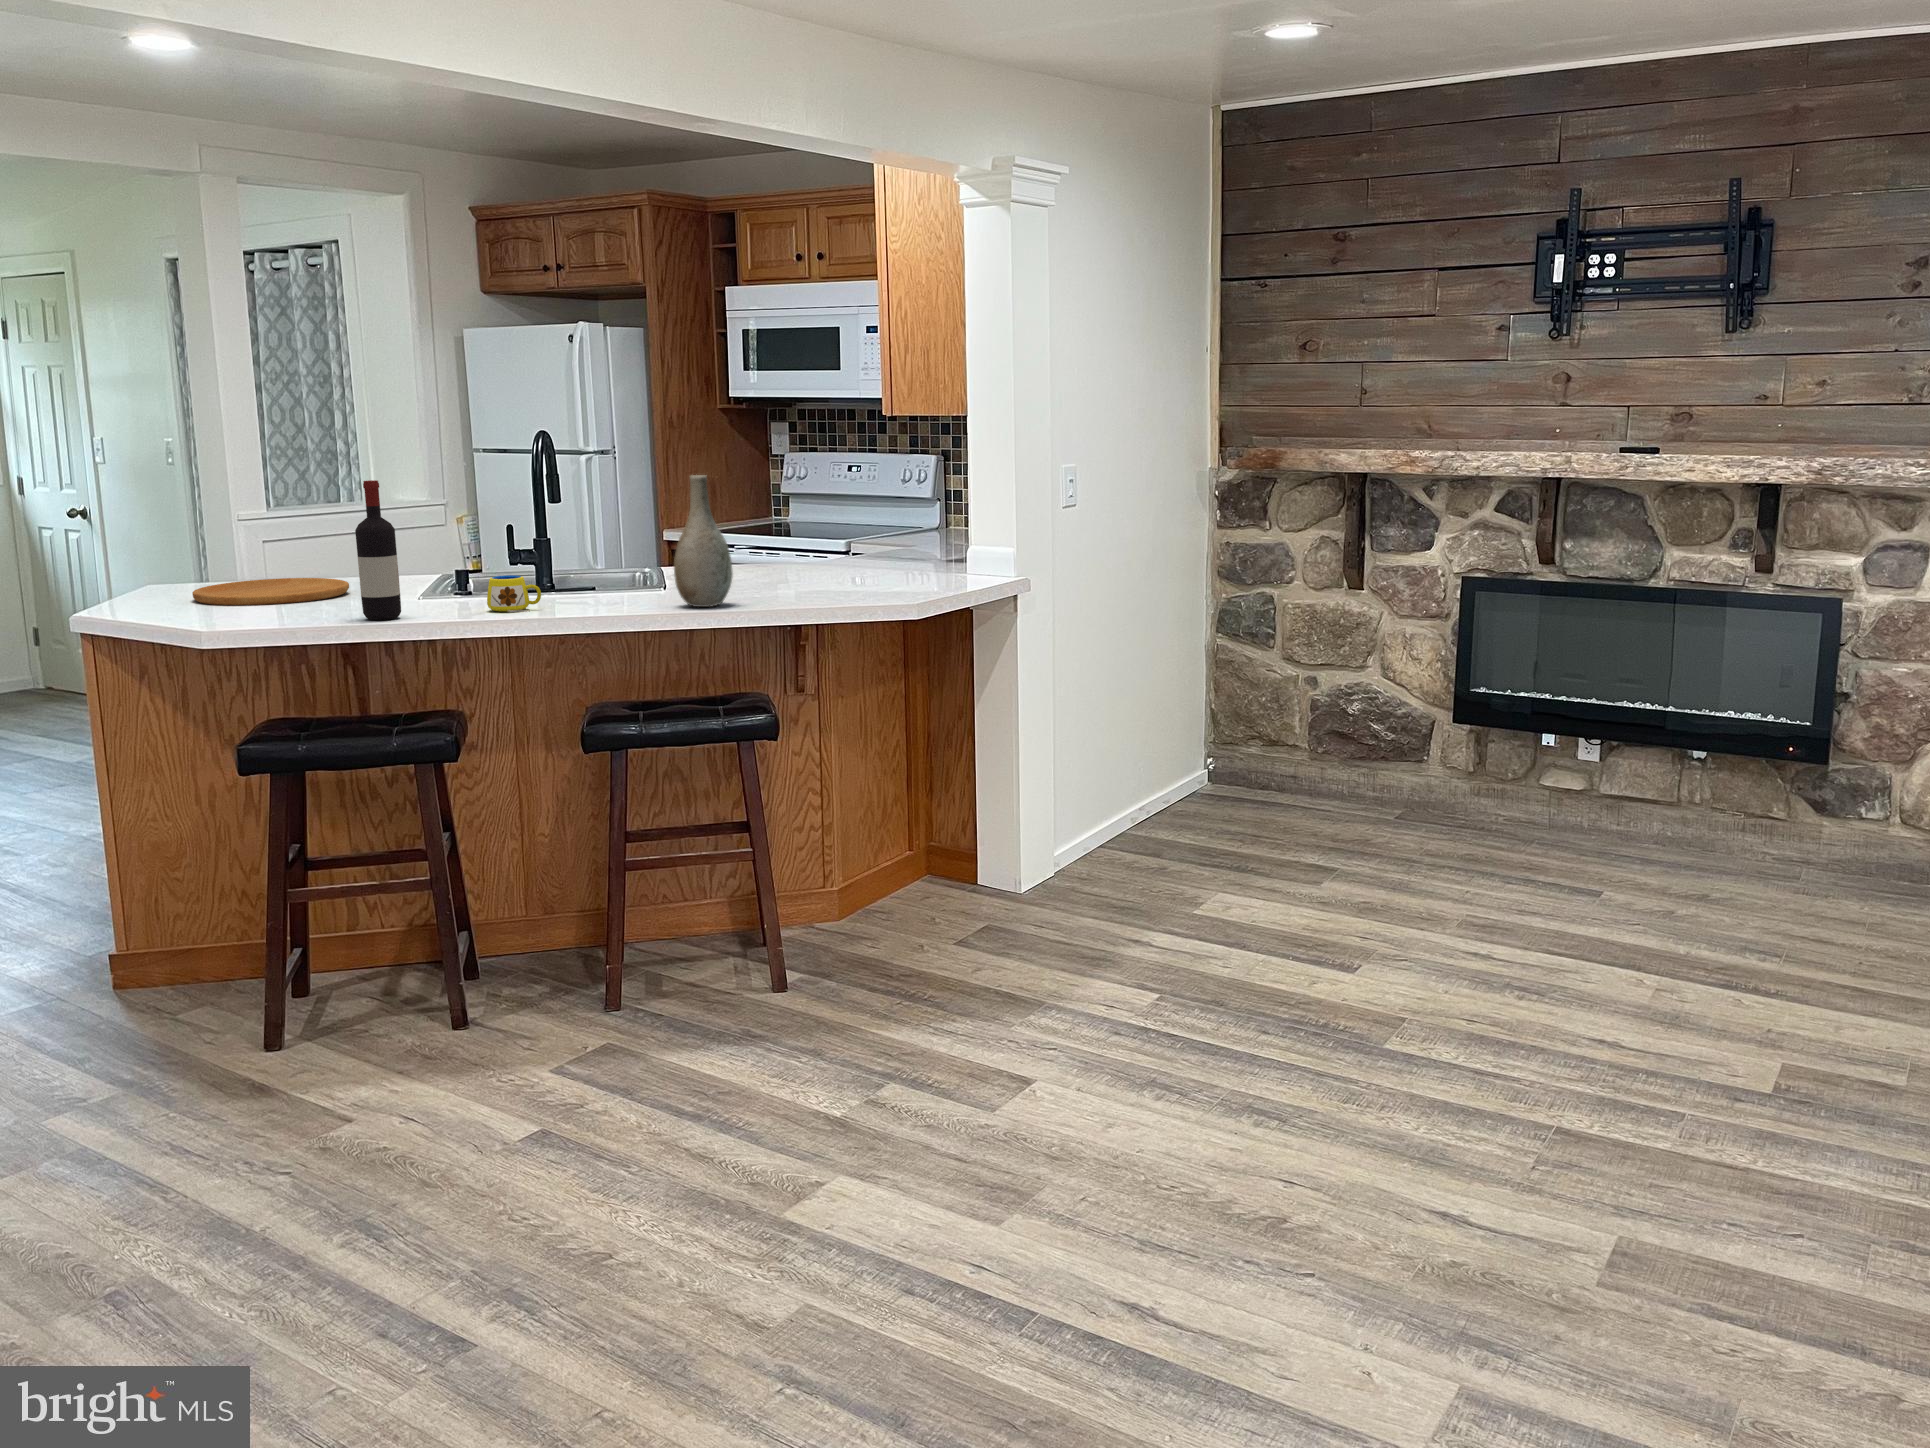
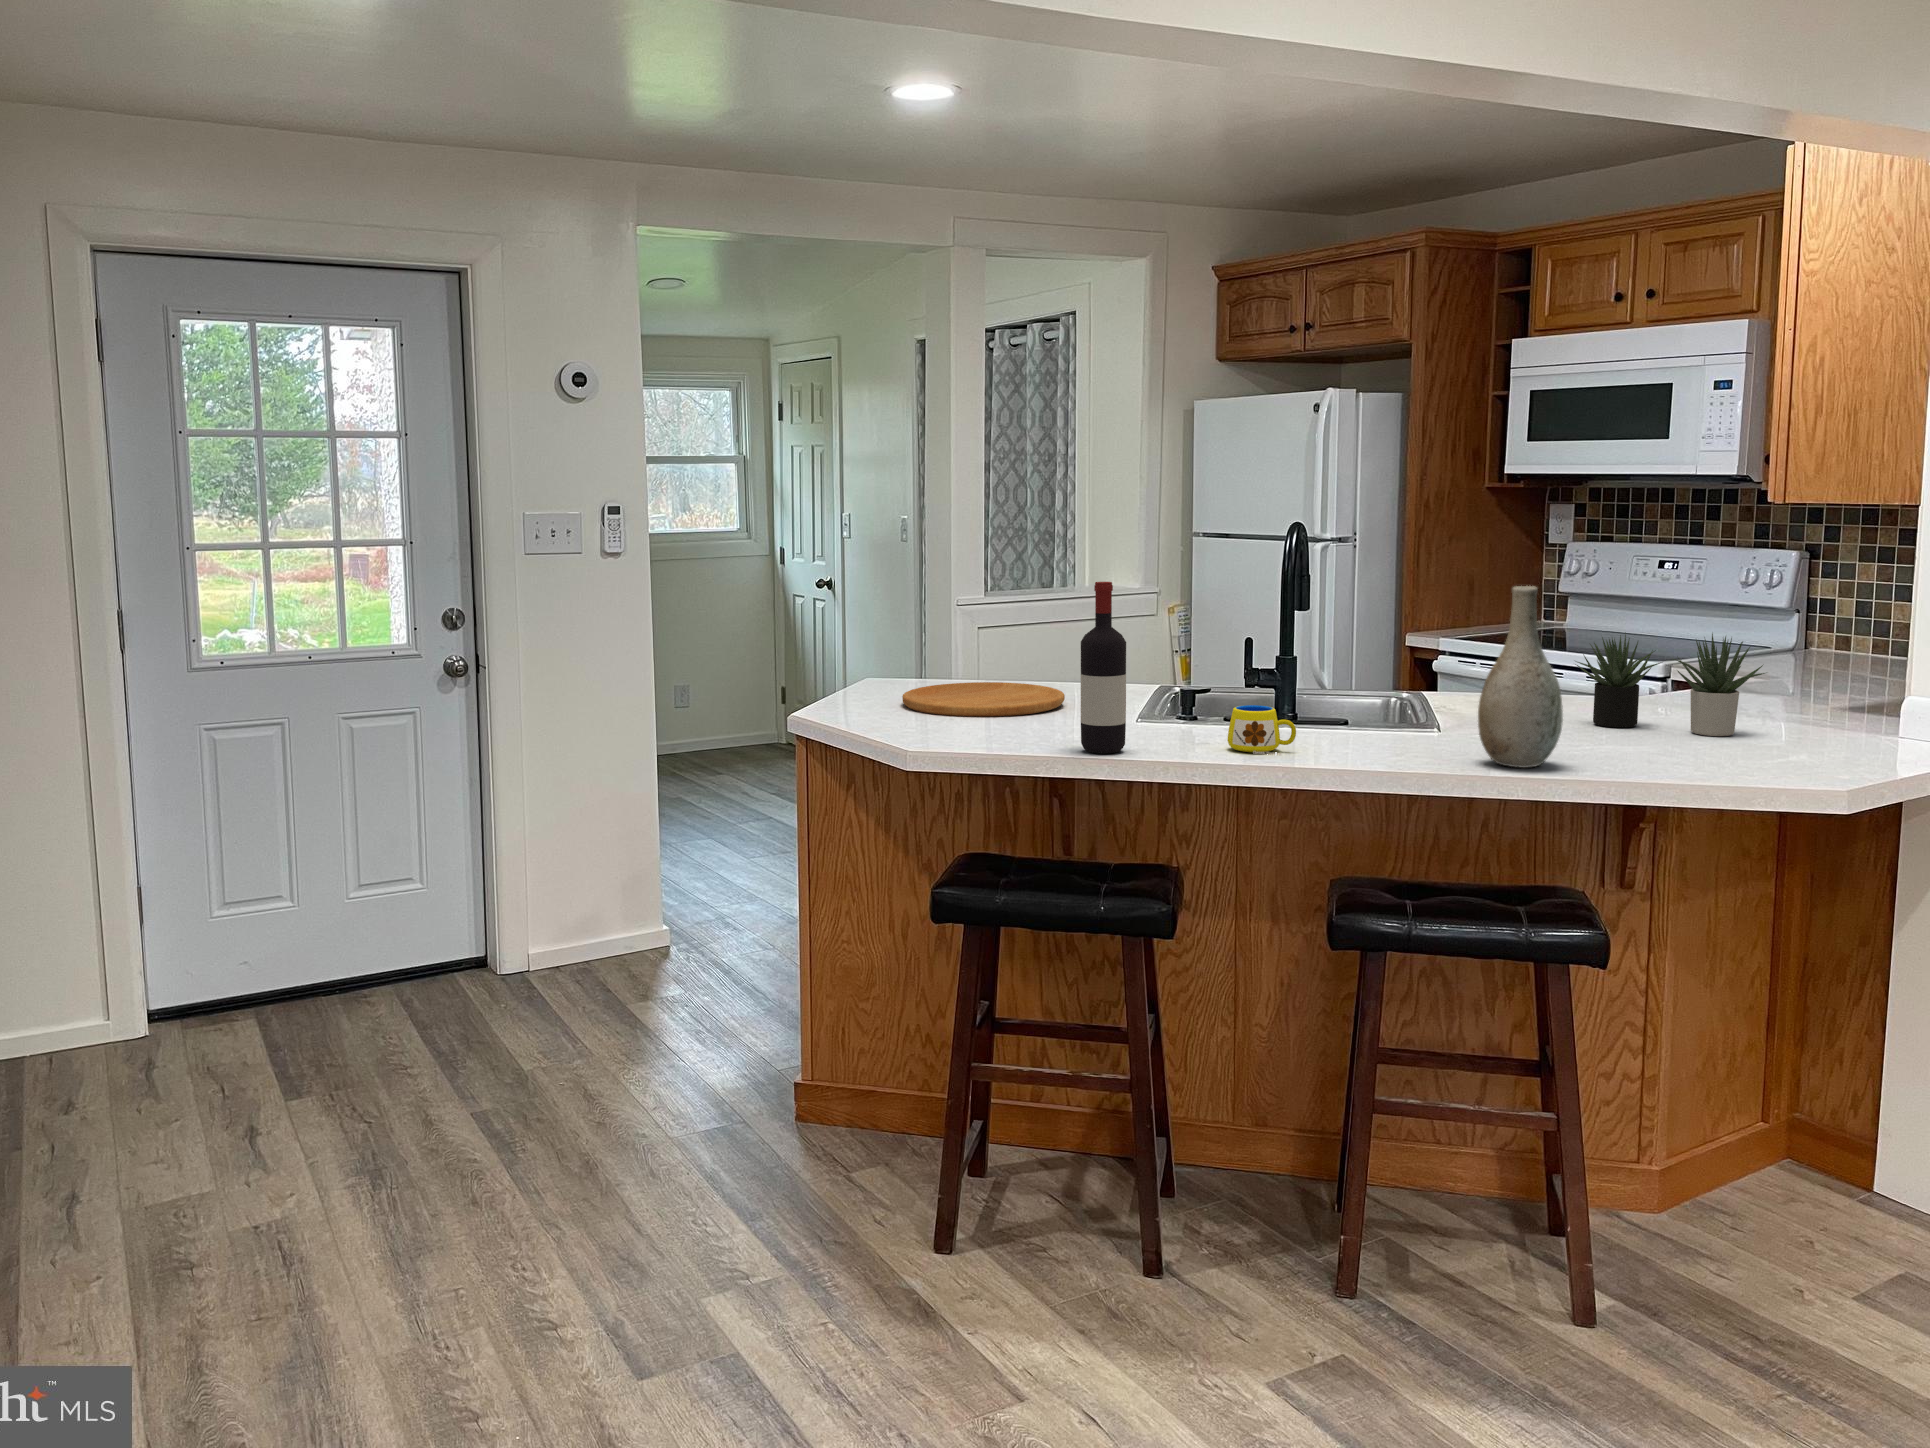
succulent plant: none [754,507,880,582] -> present [1575,634,1765,736]

